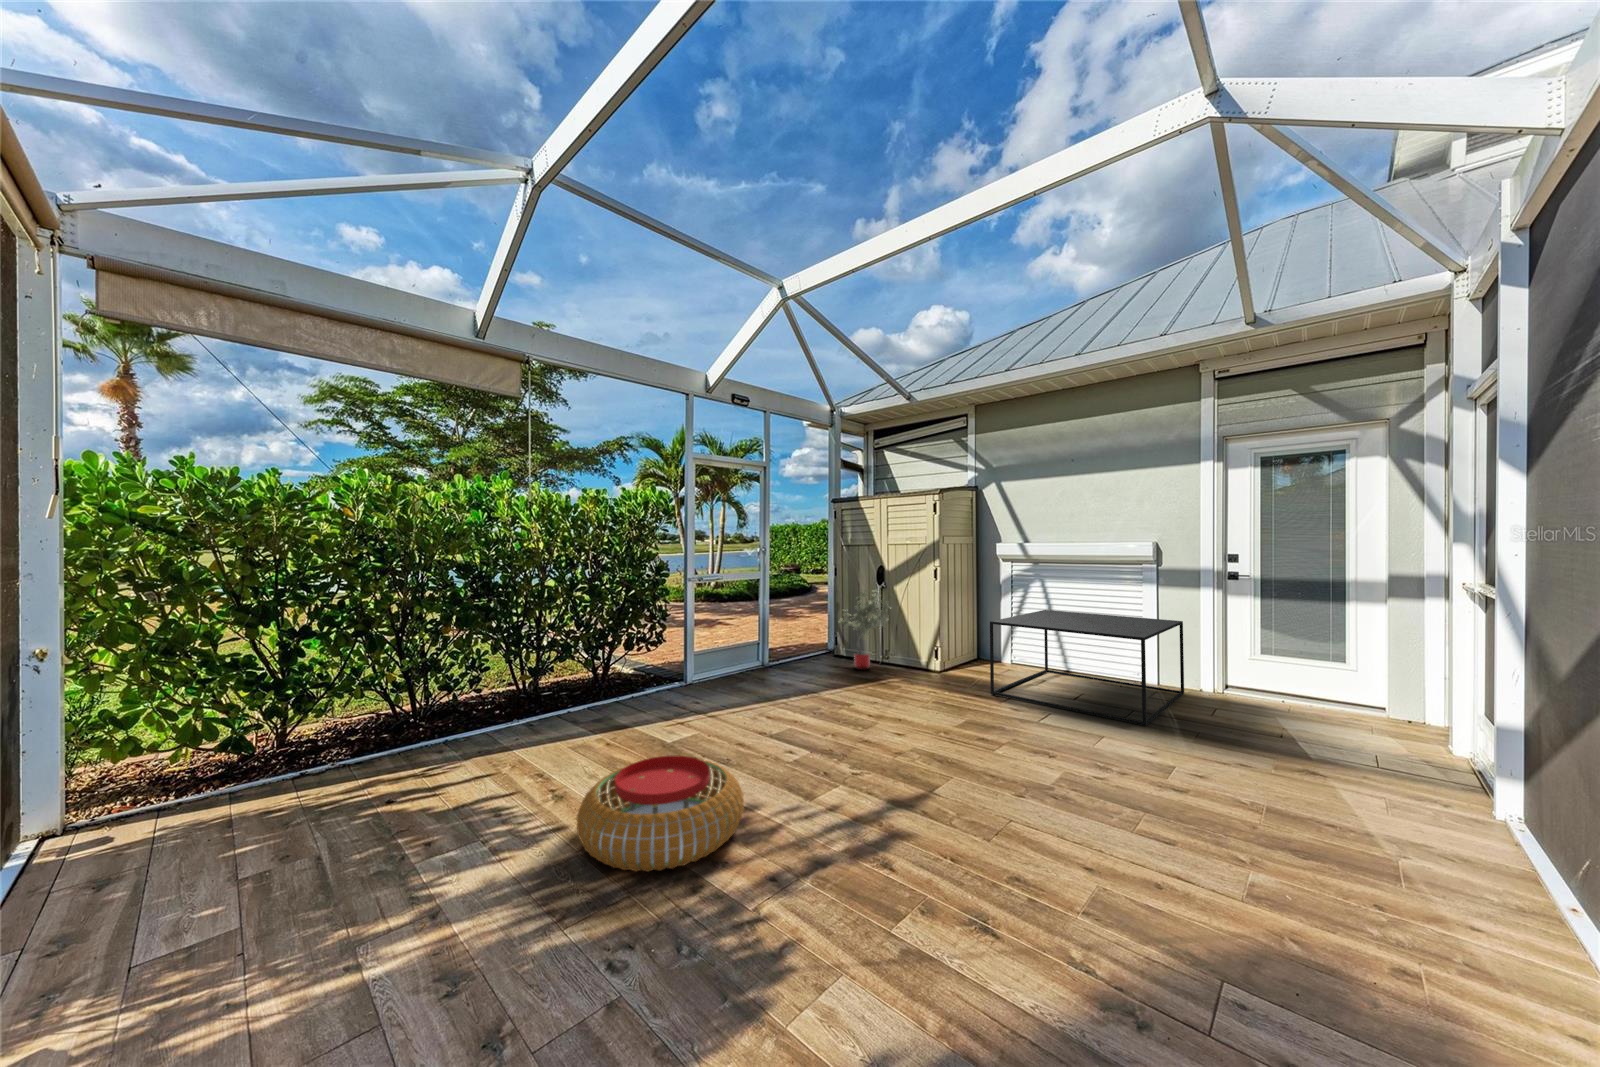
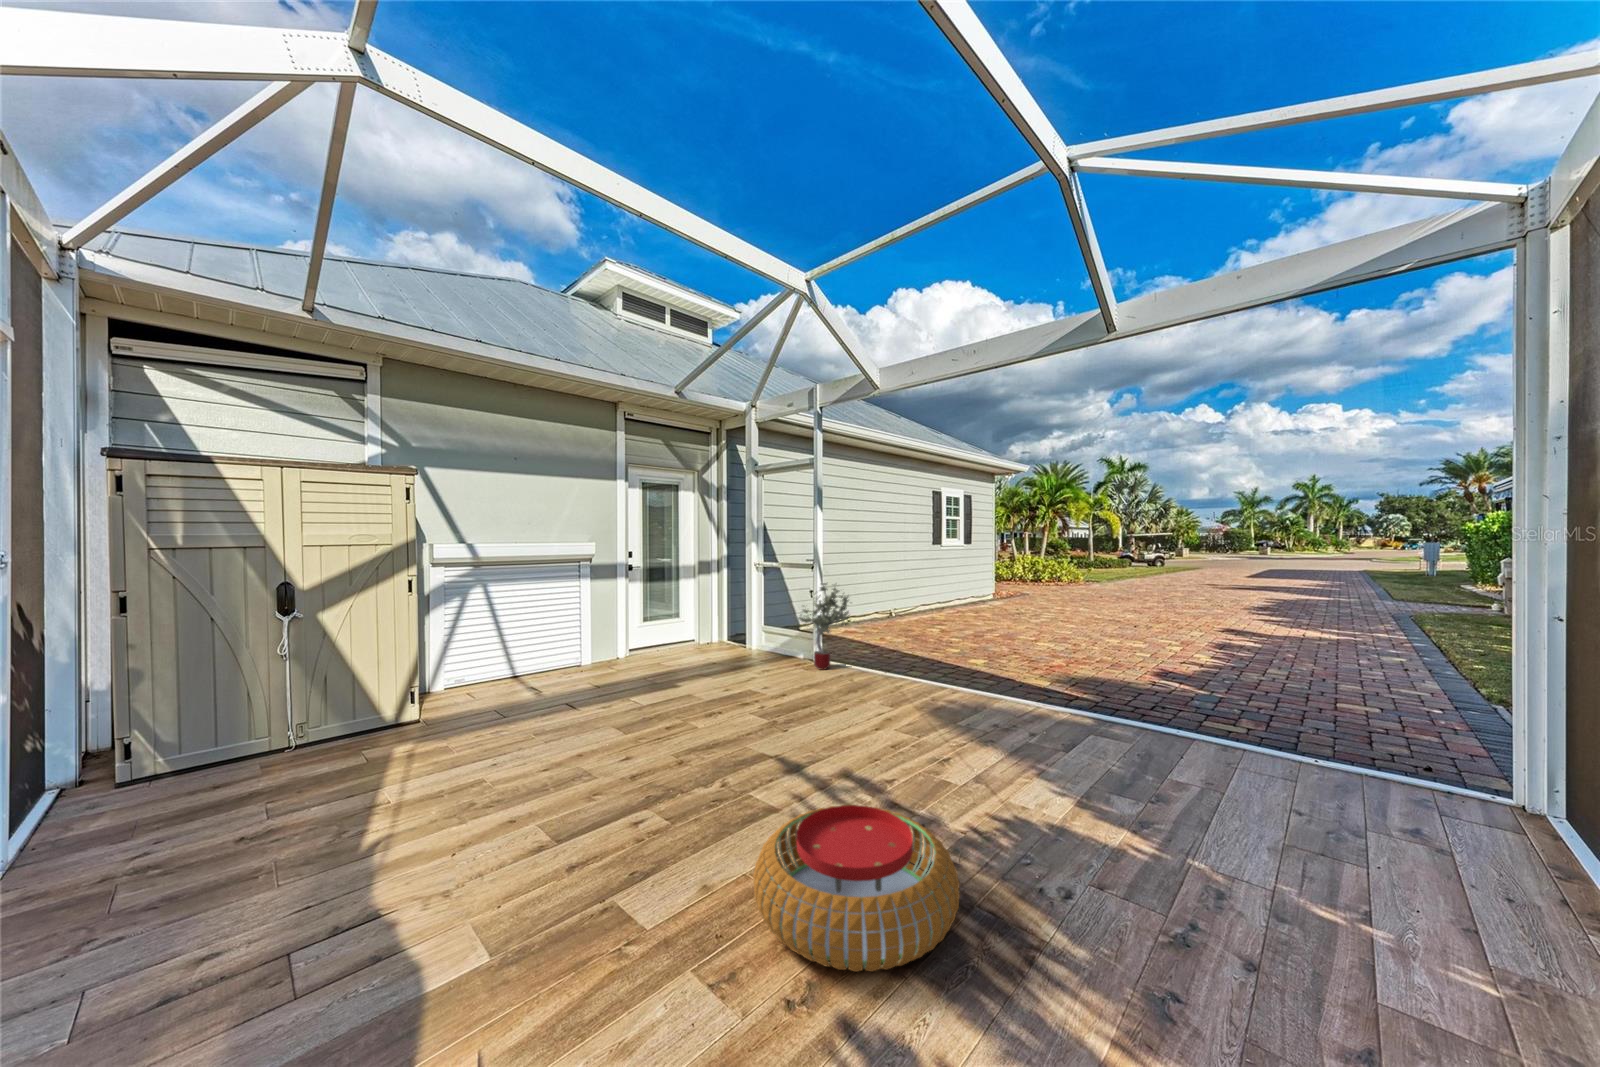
potted tree: present [839,589,888,670] -> present [798,583,850,670]
coffee table: present [990,610,1184,726] -> none [490,603,671,712]

